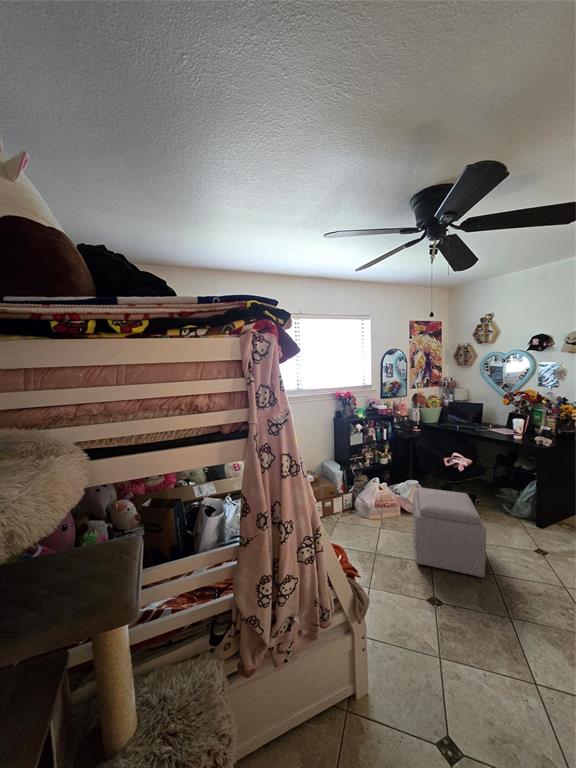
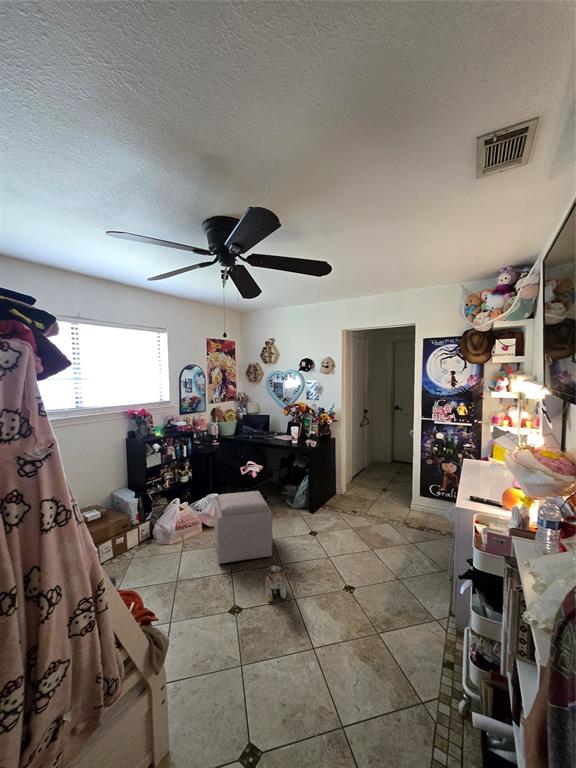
plush toy: none [473,602,510,657] -> present [264,565,286,602]

